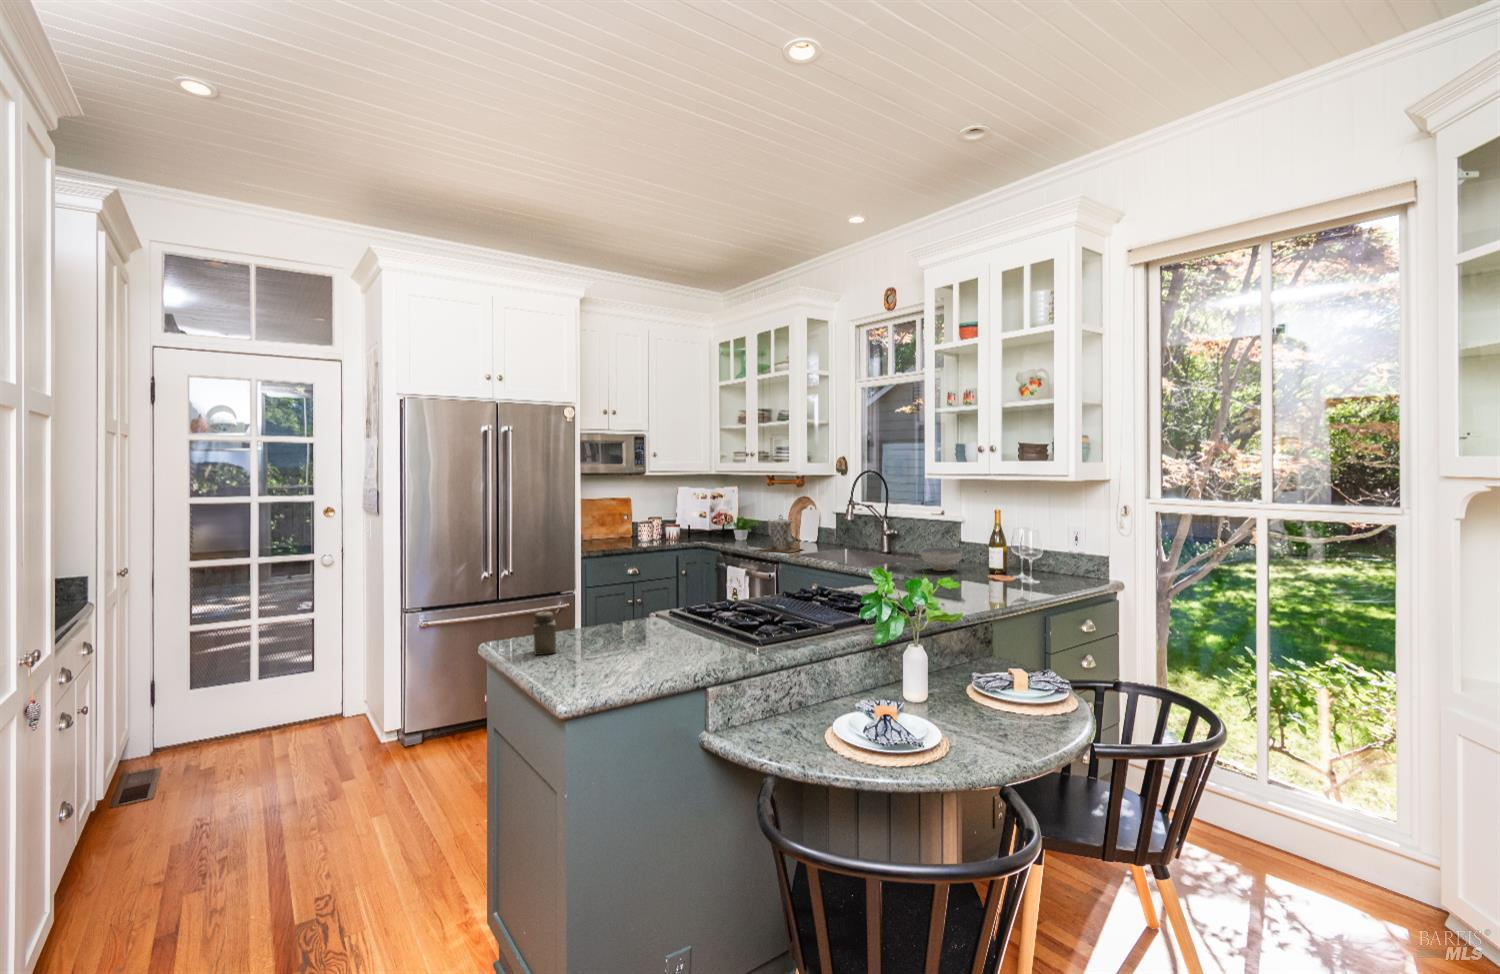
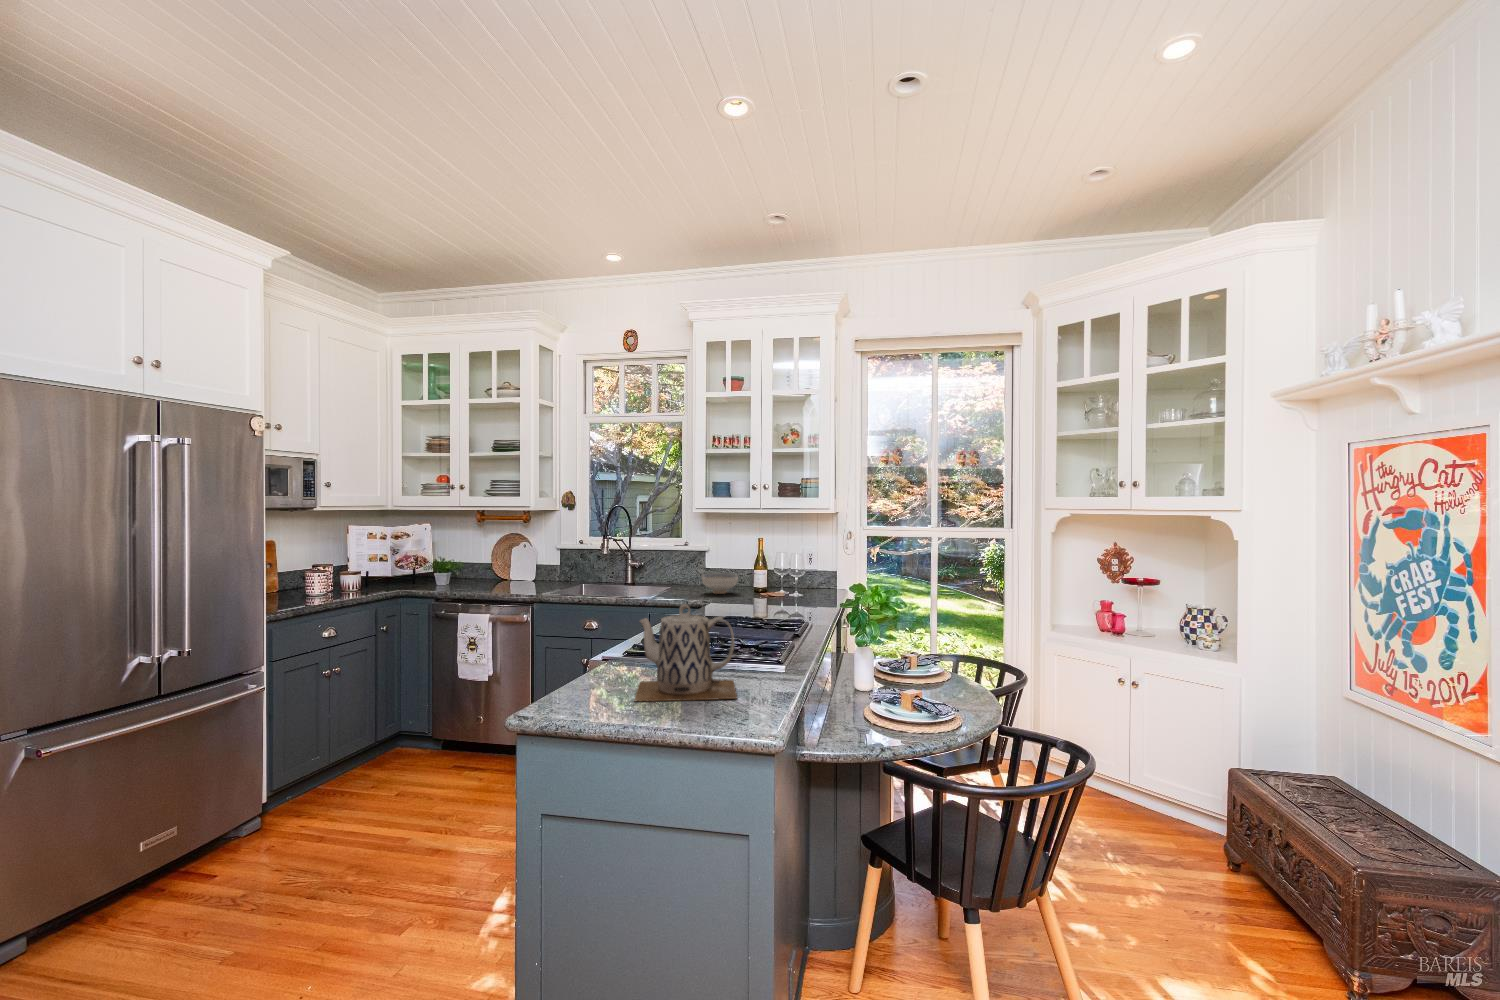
teapot: present [761,515,800,553] -> present [634,604,737,701]
salt shaker: present [533,611,556,655] -> none [576,654,614,713]

